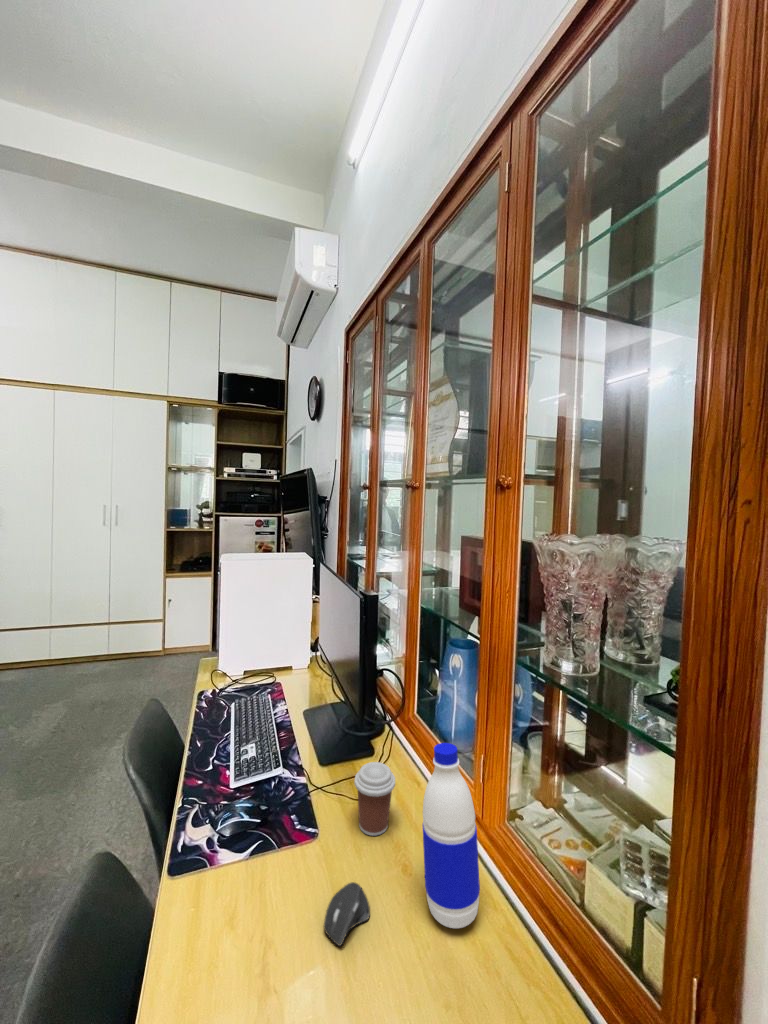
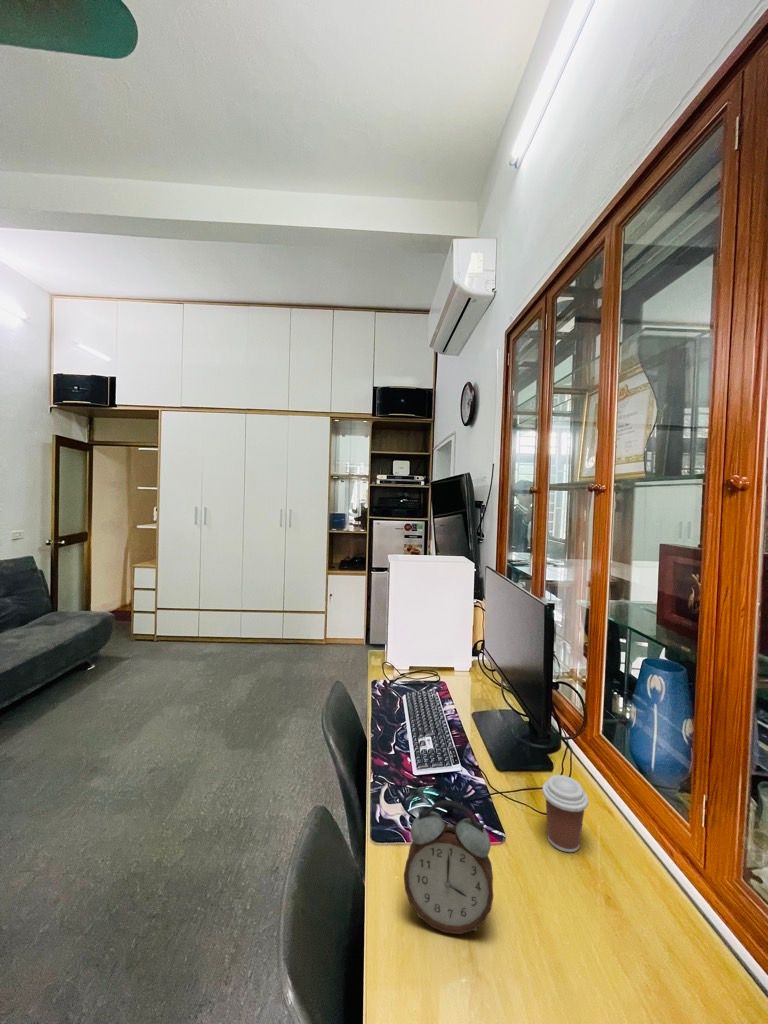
water bottle: present [423,743,480,928] -> none [632,767,706,975]
alarm clock: none [191,815,292,959] -> present [404,800,493,934]
computer mouse: present [324,882,370,946] -> none [525,892,573,951]

